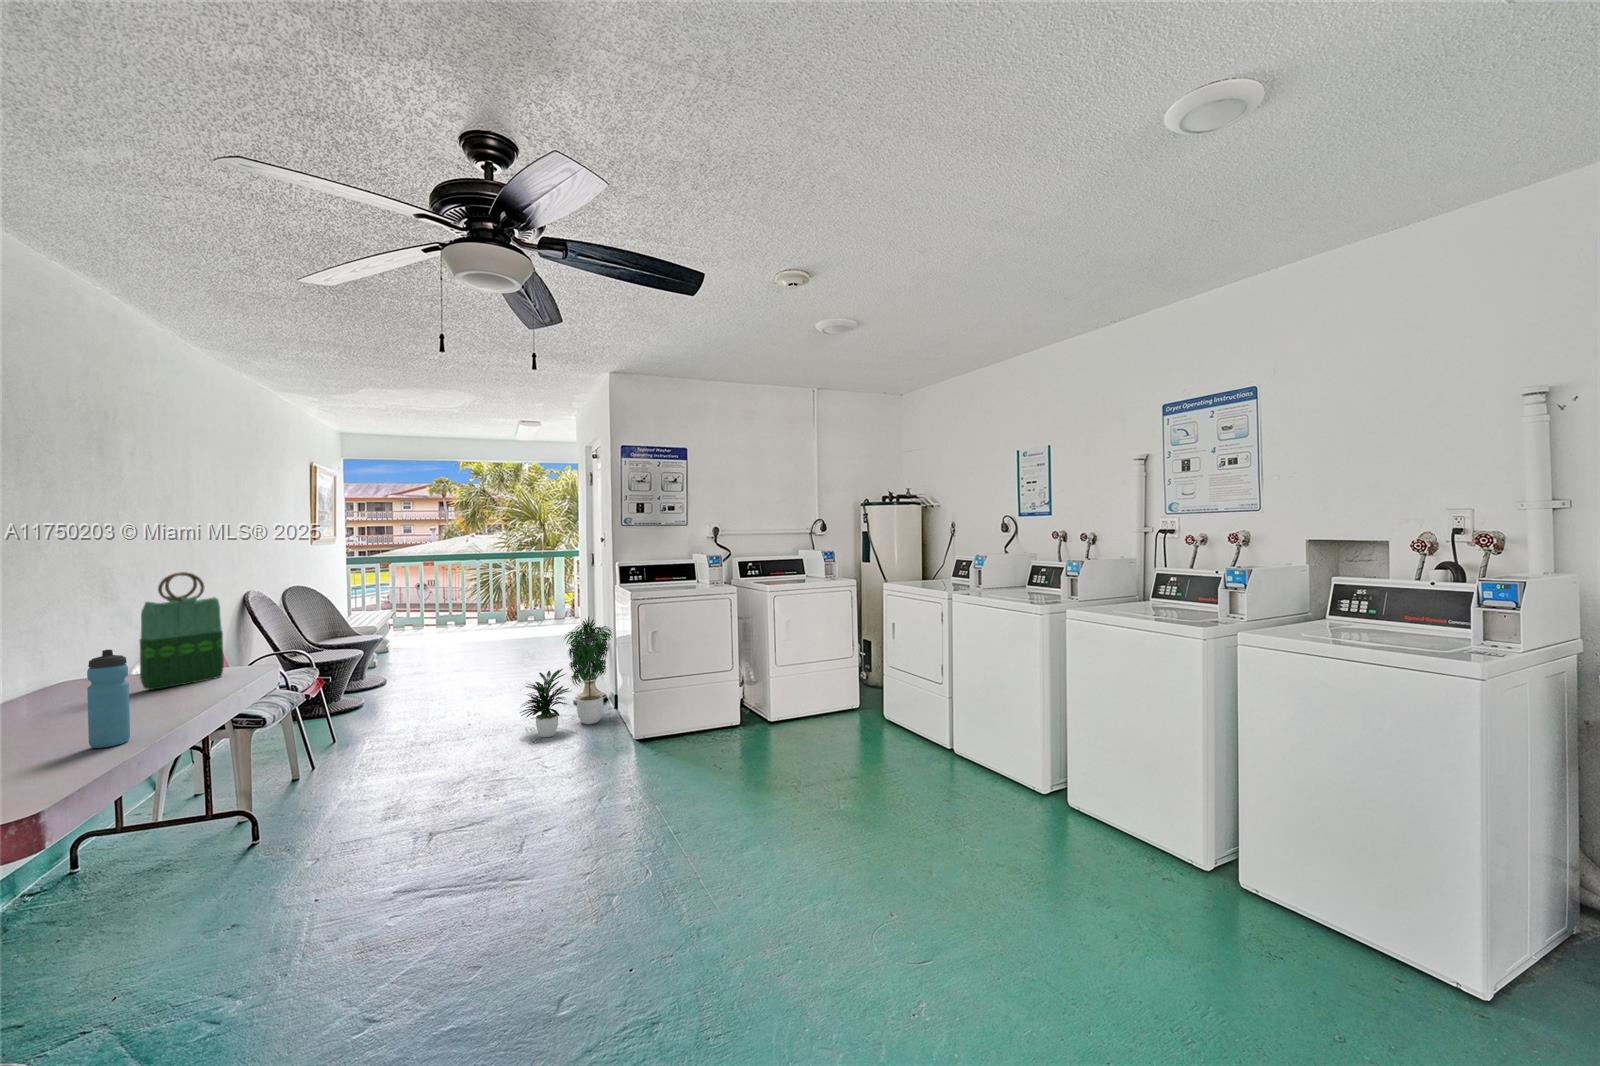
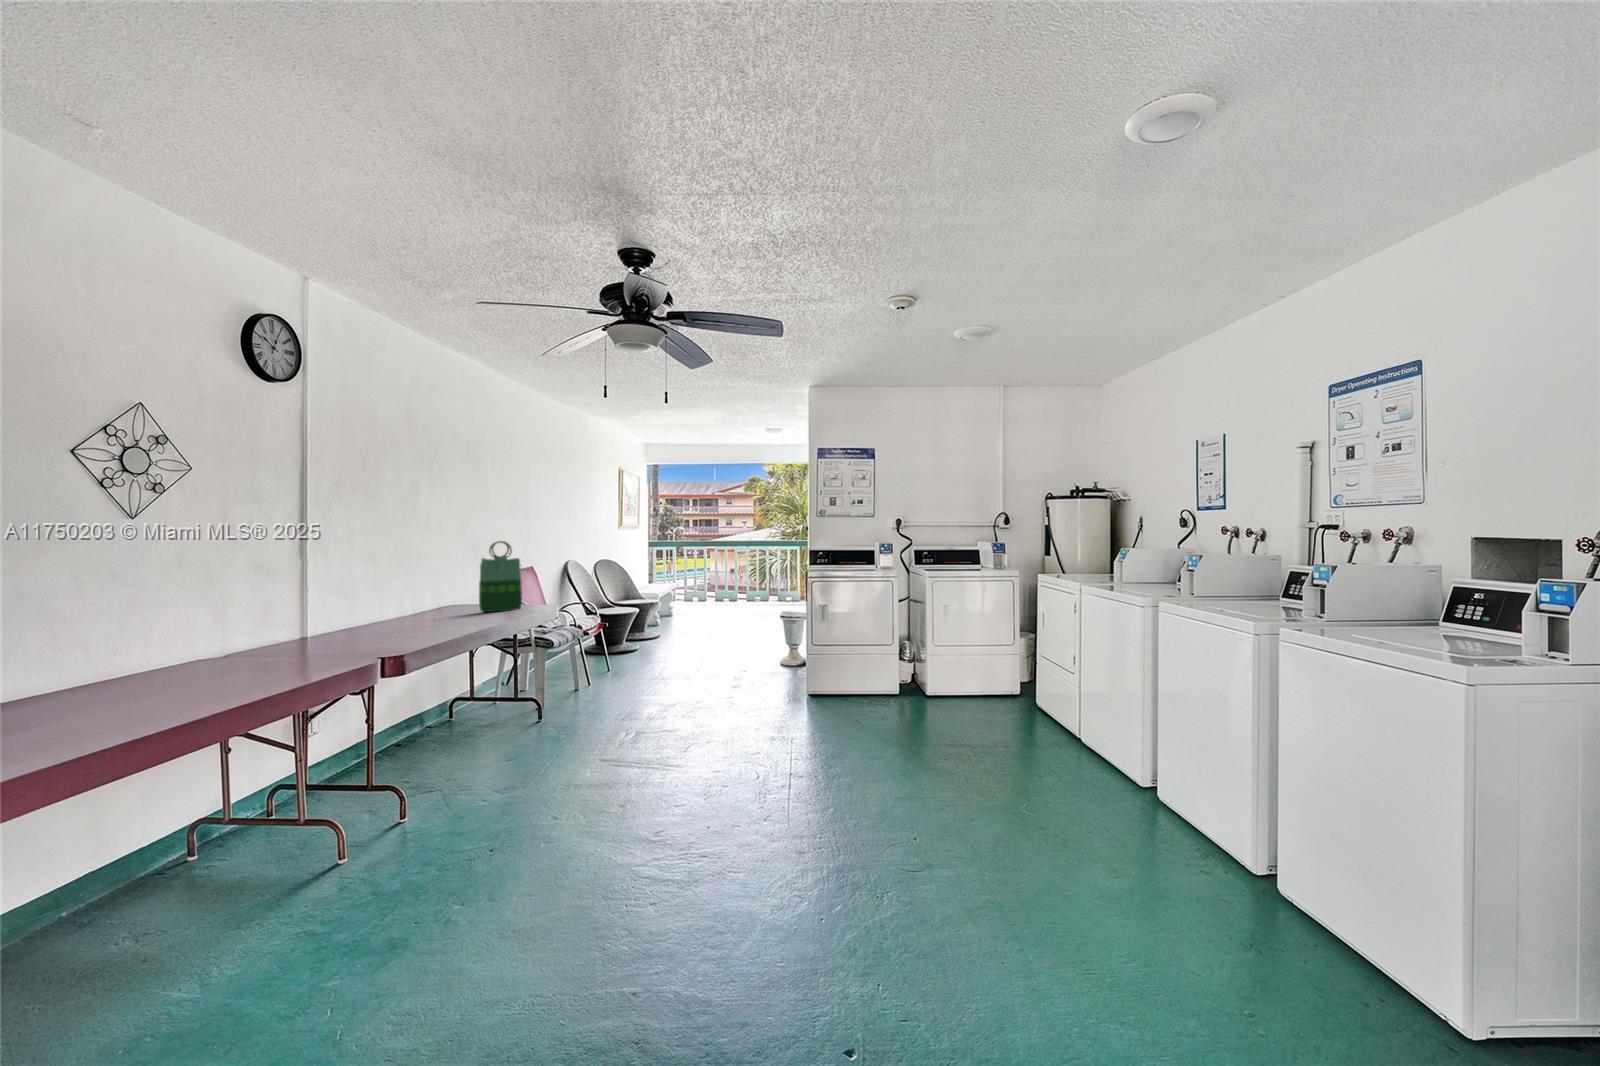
potted plant: present [520,616,612,737] -> none [726,591,804,686]
water bottle: present [87,650,130,748] -> none [437,580,456,634]

